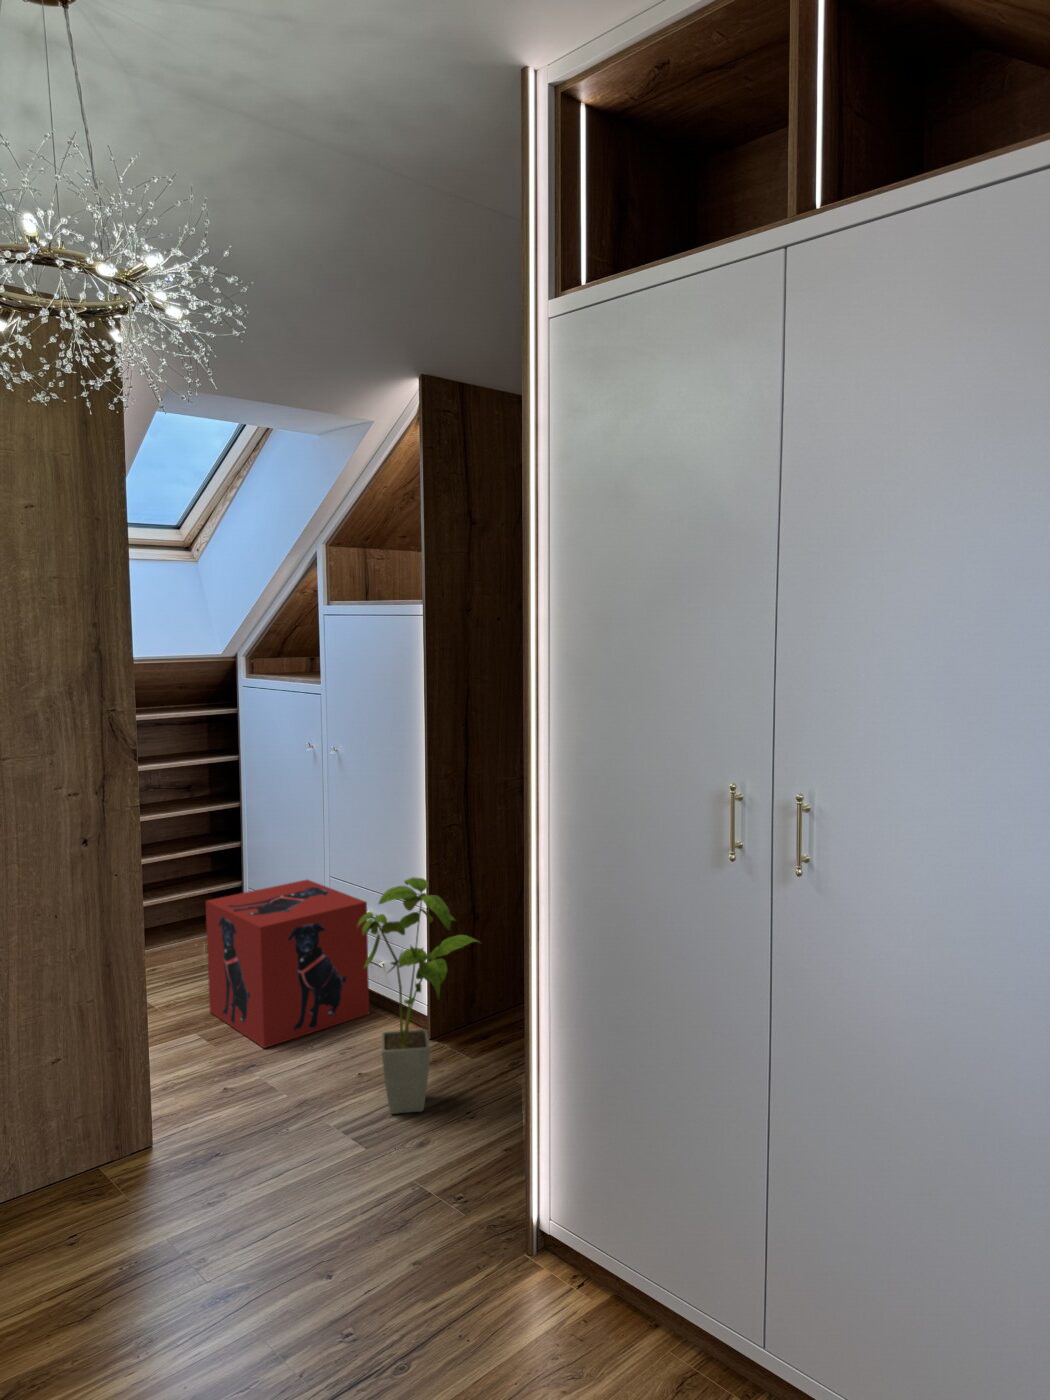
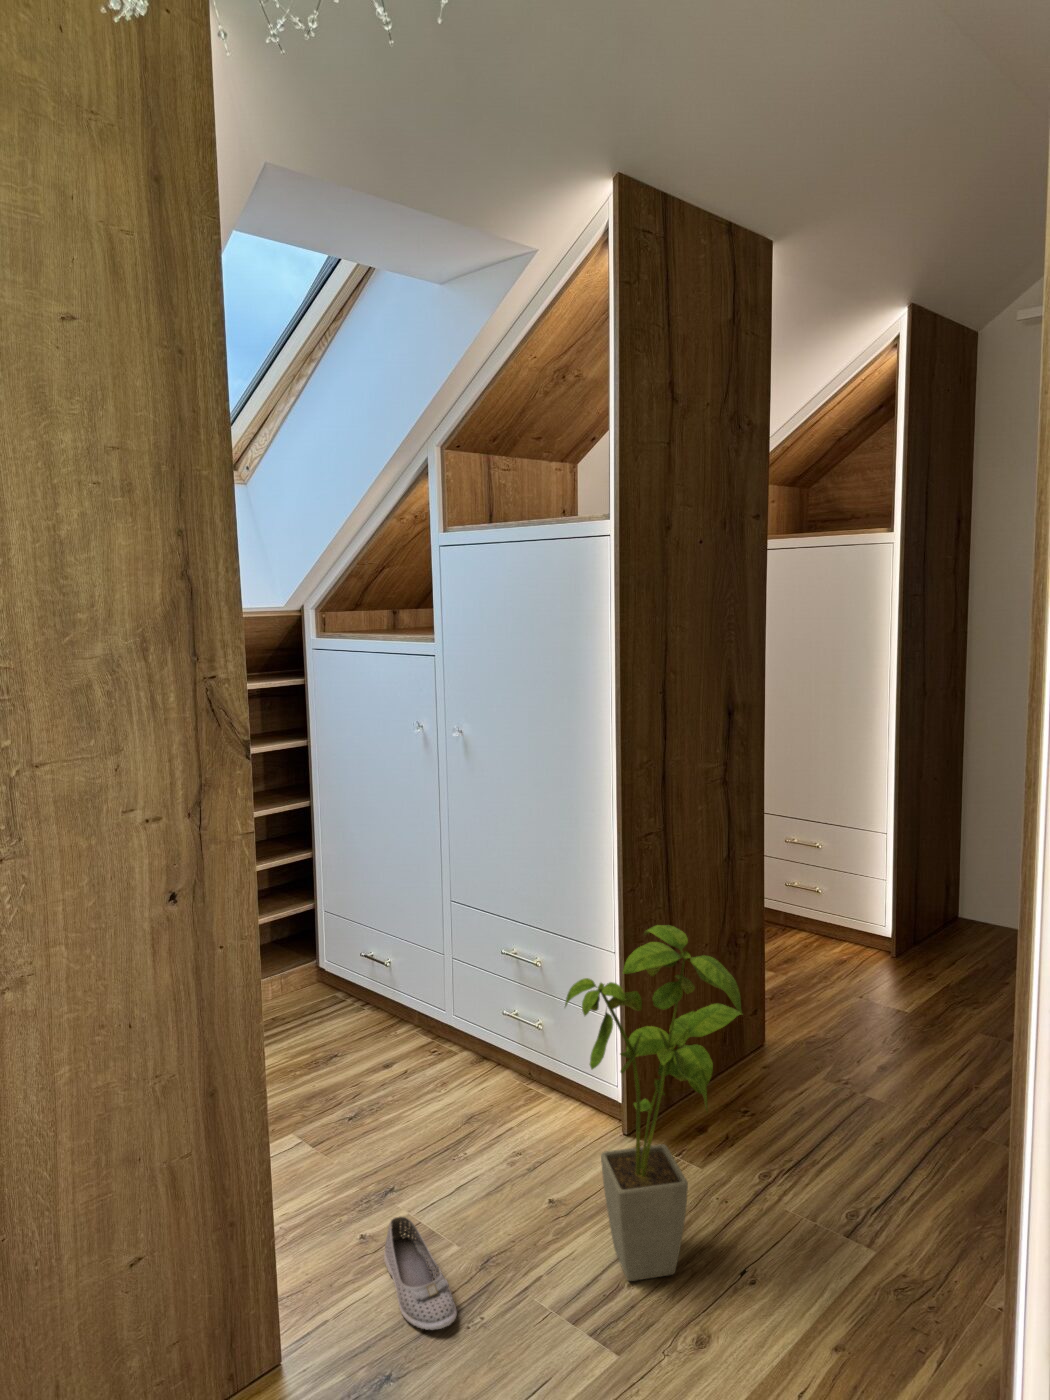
storage box: present [206,880,369,1048] -> none [294,905,524,1159]
shoe: none [236,1071,273,1132] -> present [384,1216,457,1330]

